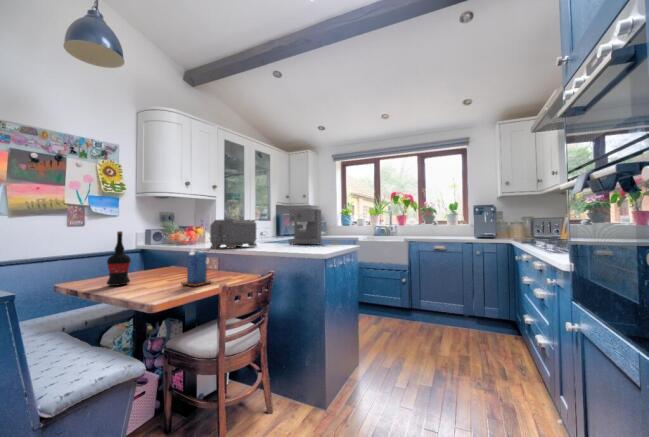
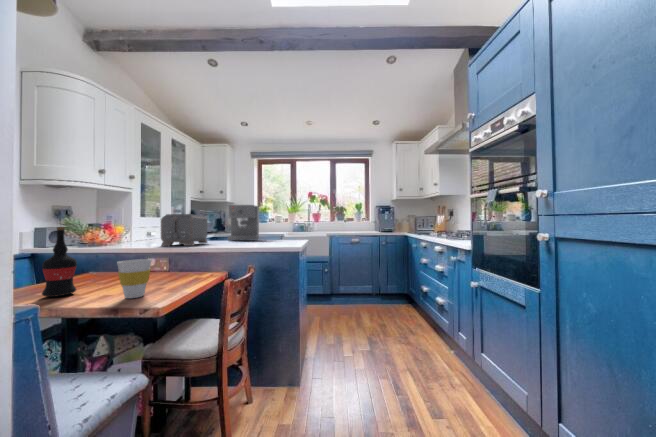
candle: present [182,250,211,286] -> none [159,245,194,286]
cup: none [135,260,165,294] -> present [117,259,151,298]

